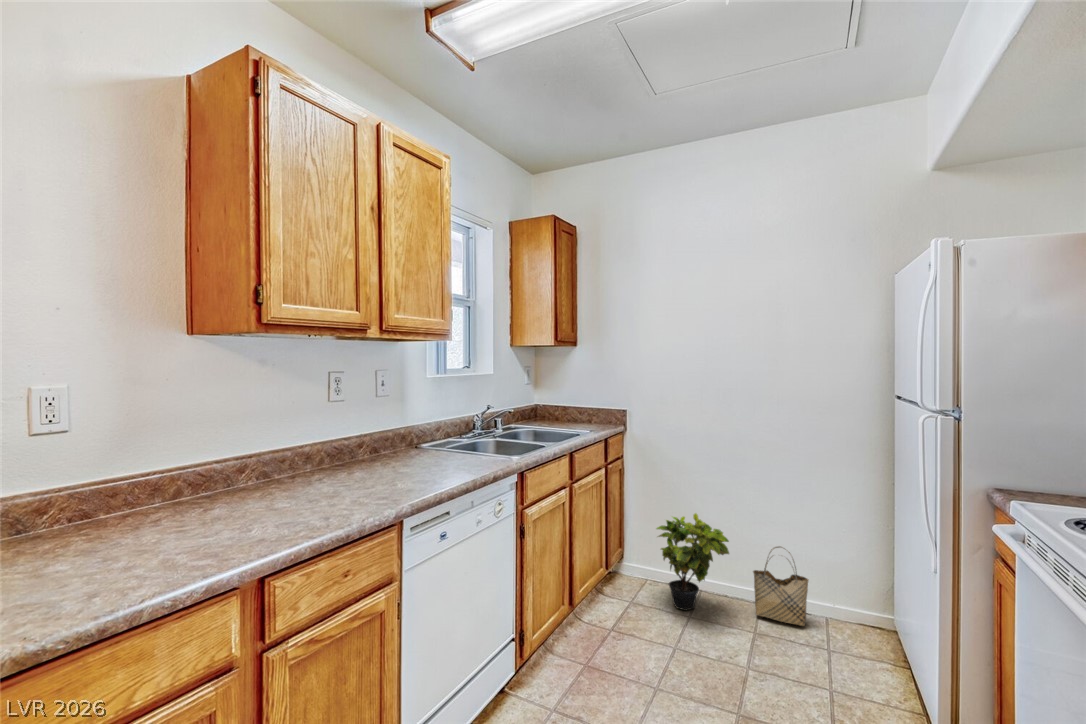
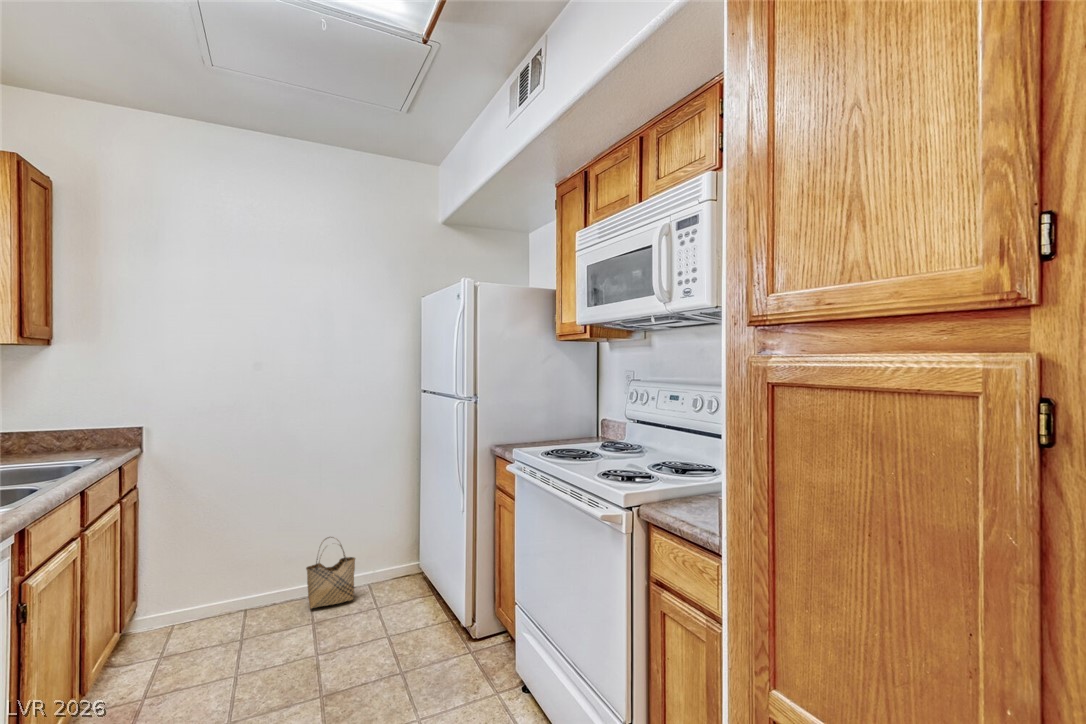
potted plant: present [657,513,729,610] -> none [193,528,283,638]

